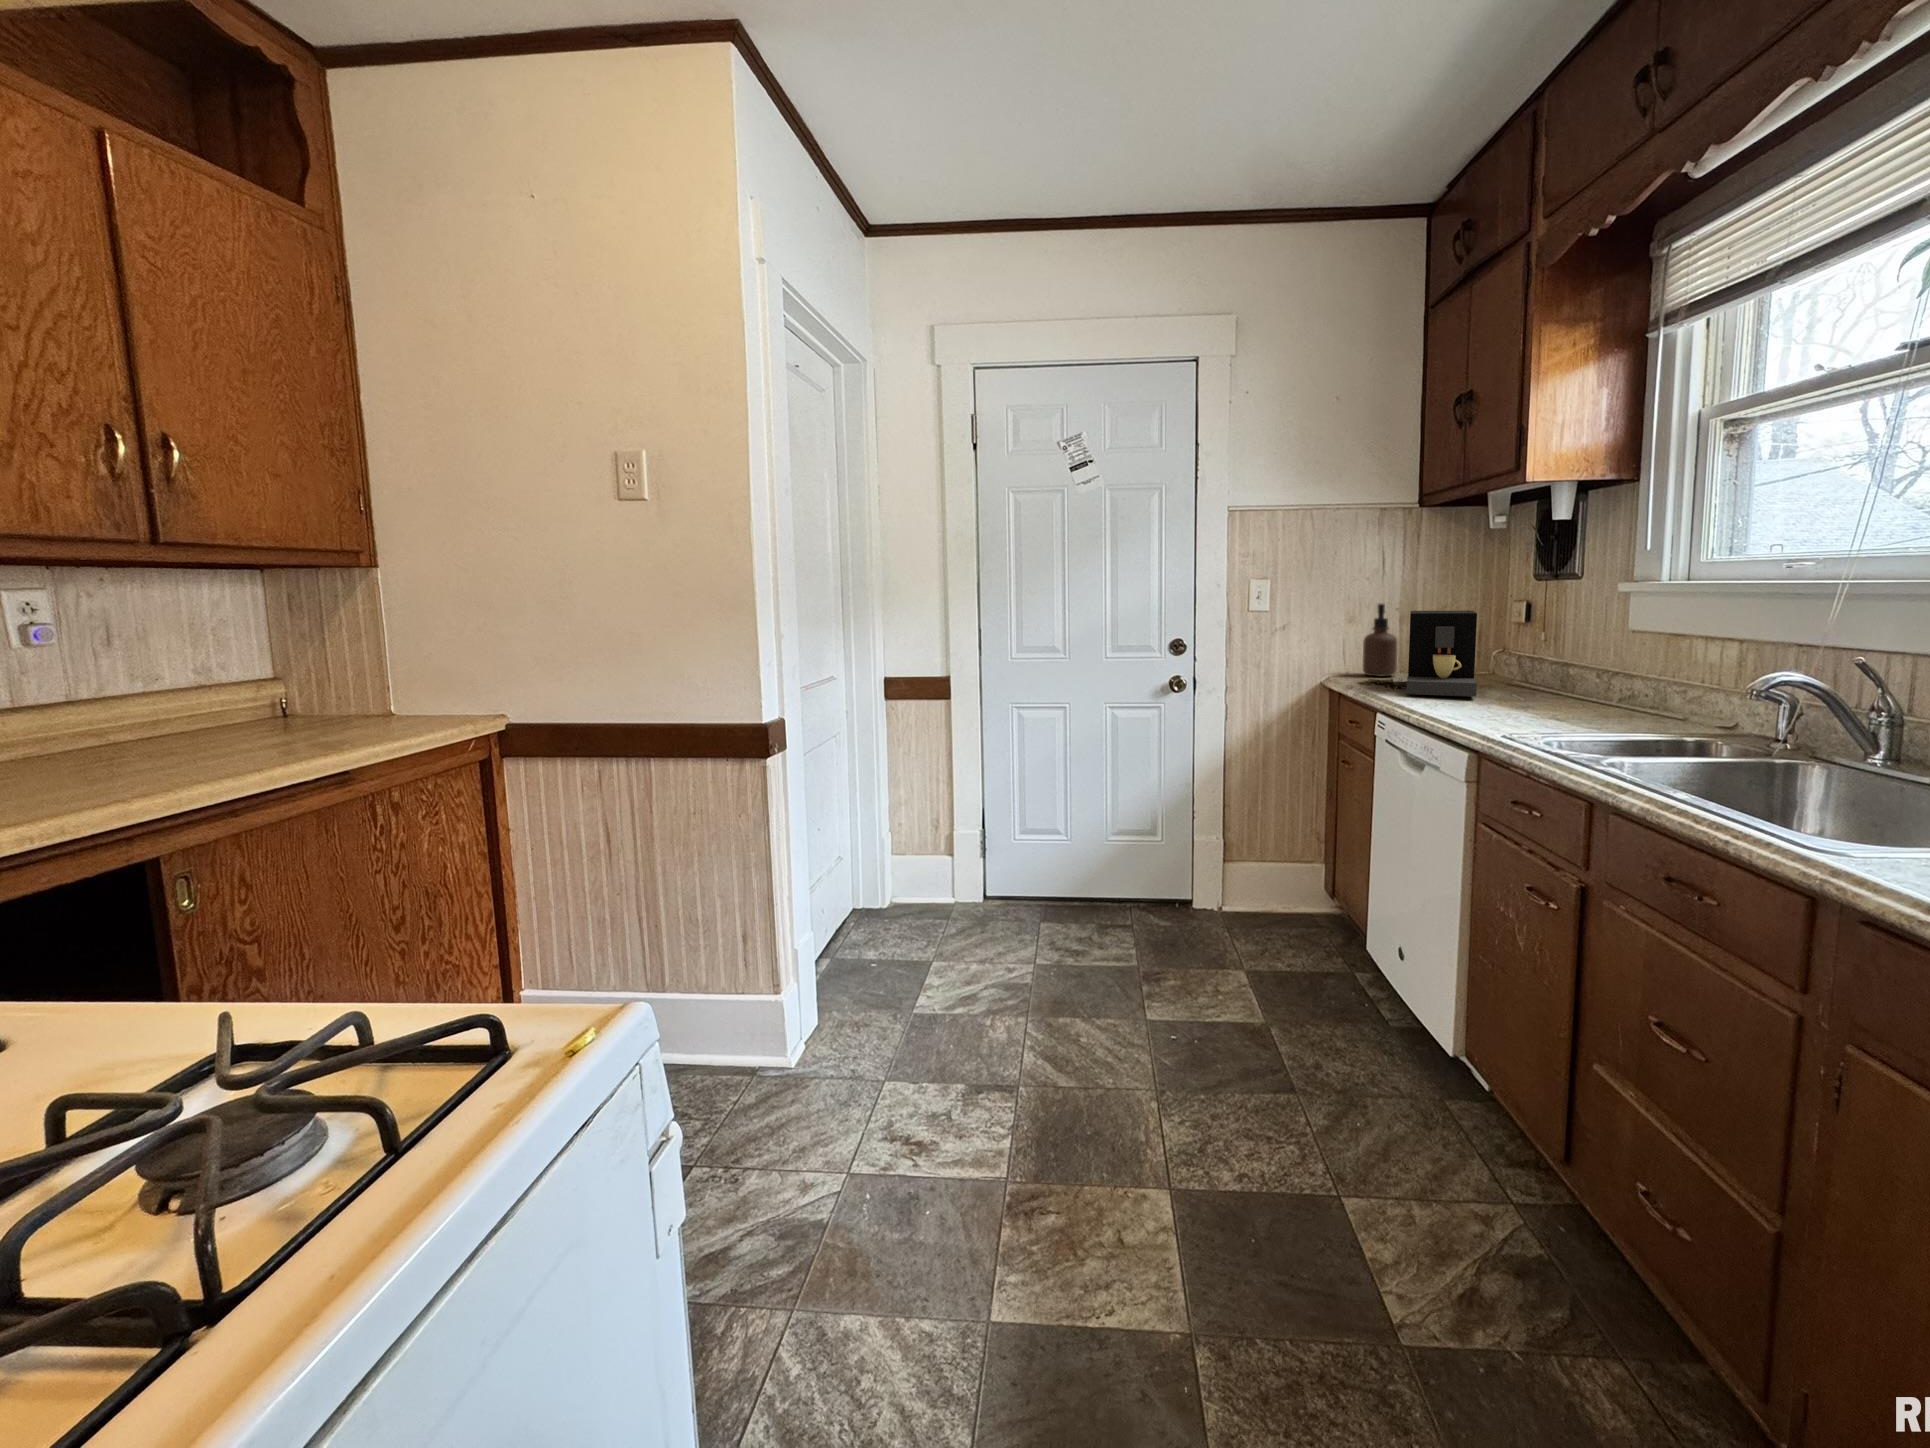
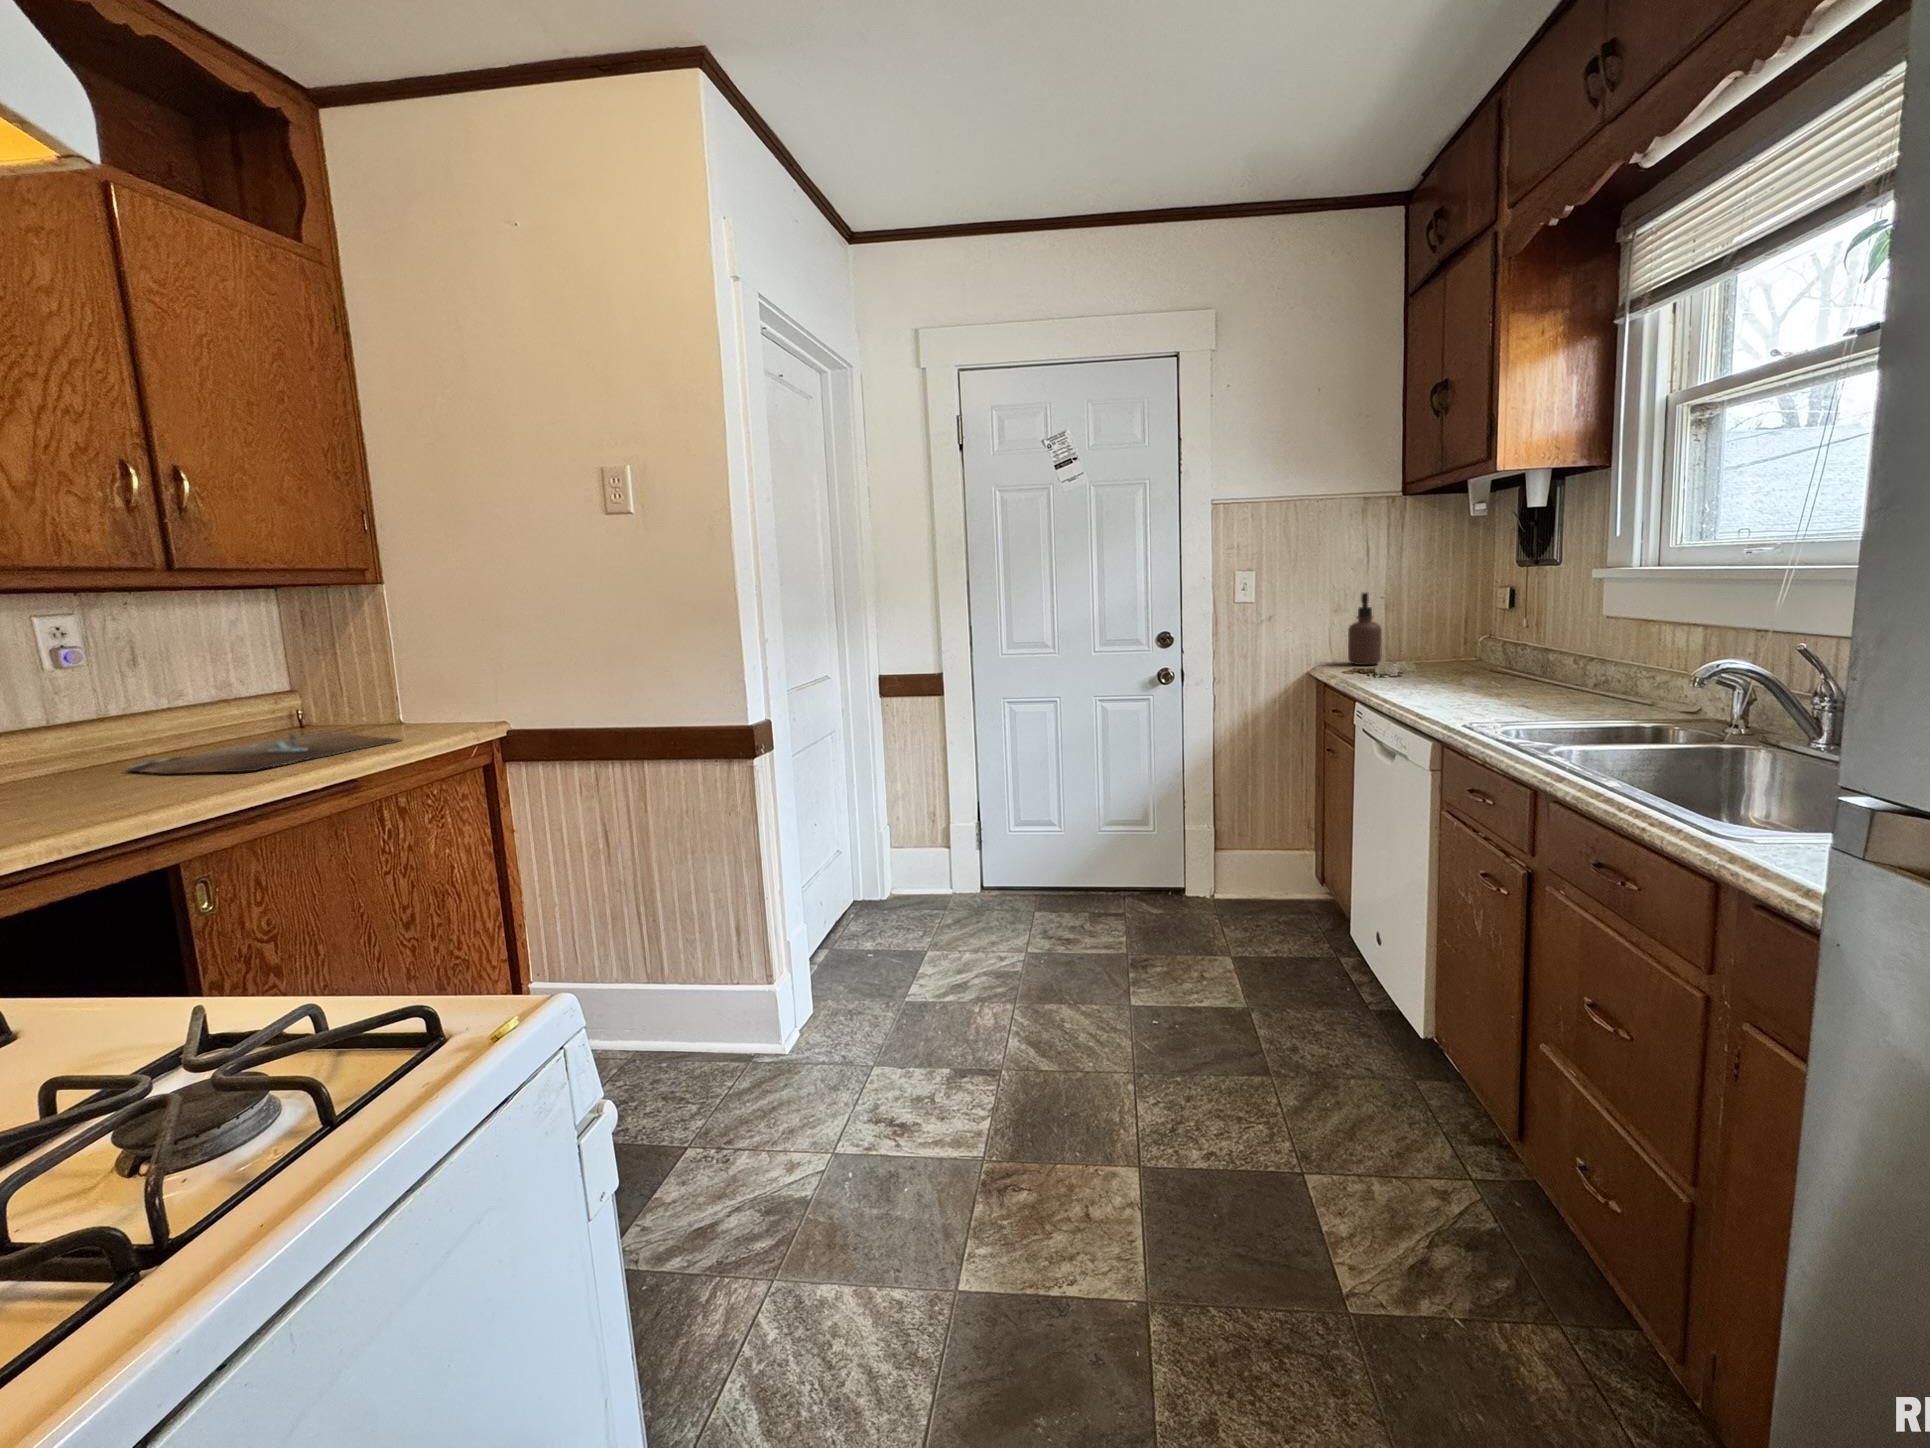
coffee maker: present [1406,611,1477,697] -> none [1384,598,1454,685]
cutting board: none [97,720,397,761] -> present [128,732,400,774]

